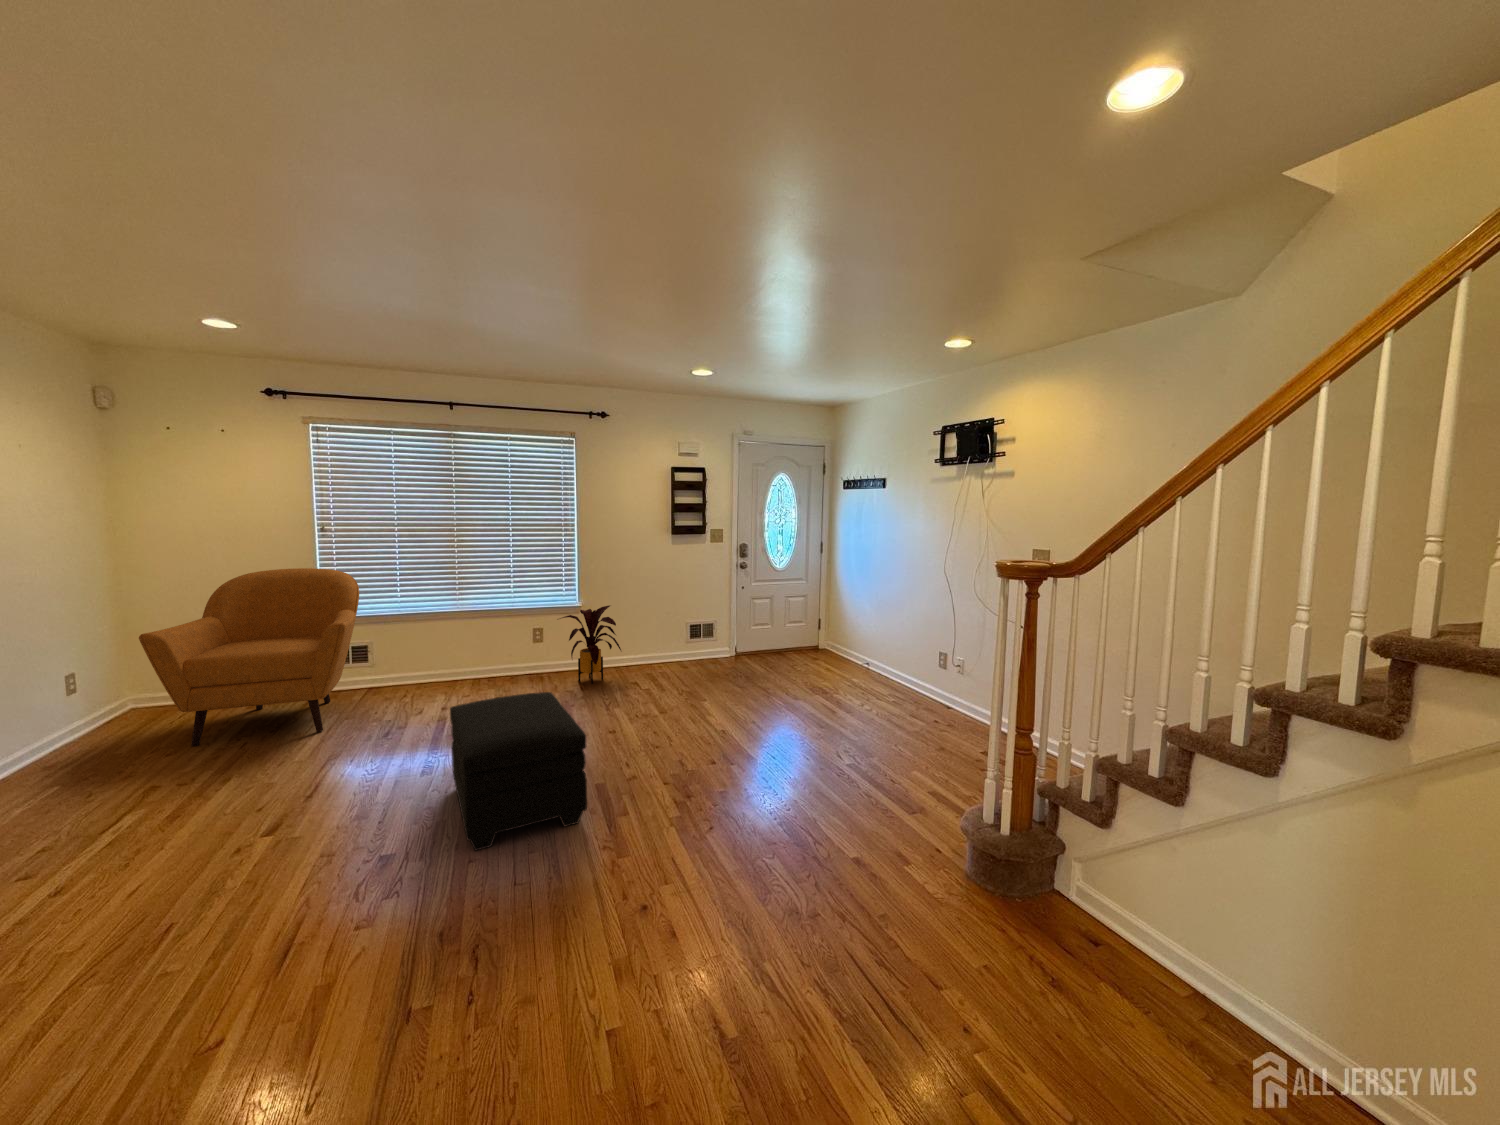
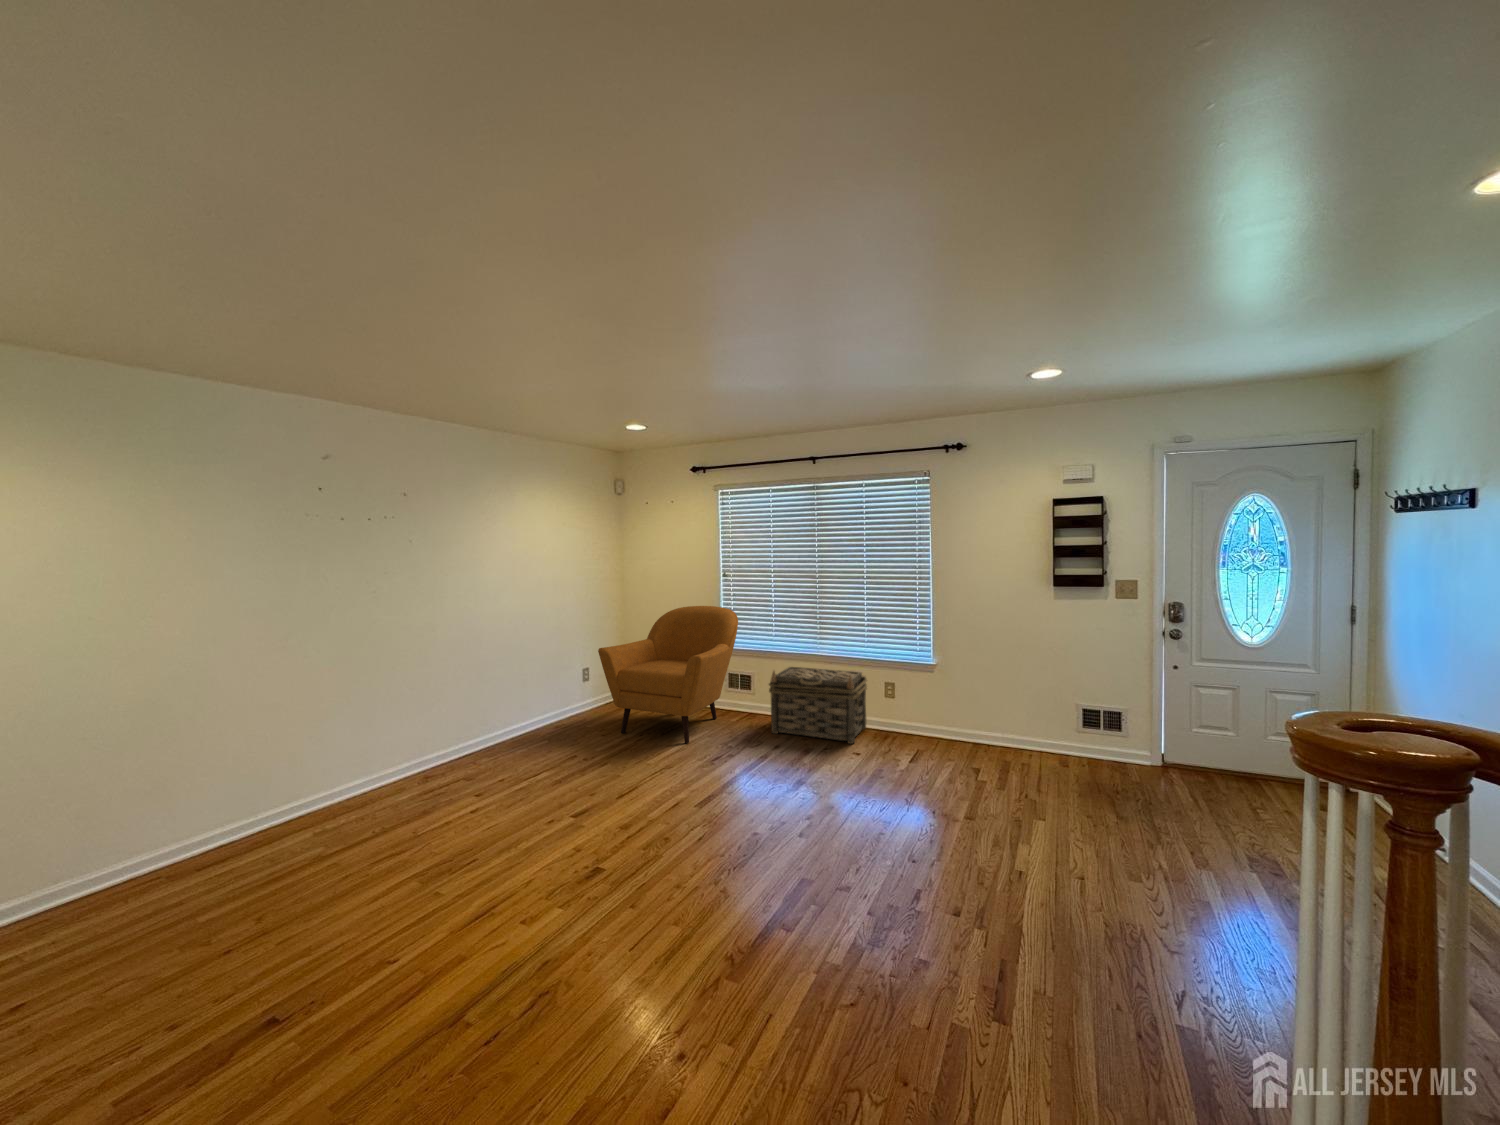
house plant: present [560,605,621,684] -> none [898,668,970,757]
basket: none [415,622,522,700] -> present [769,667,867,744]
ottoman: present [450,692,587,850] -> none [650,751,802,920]

